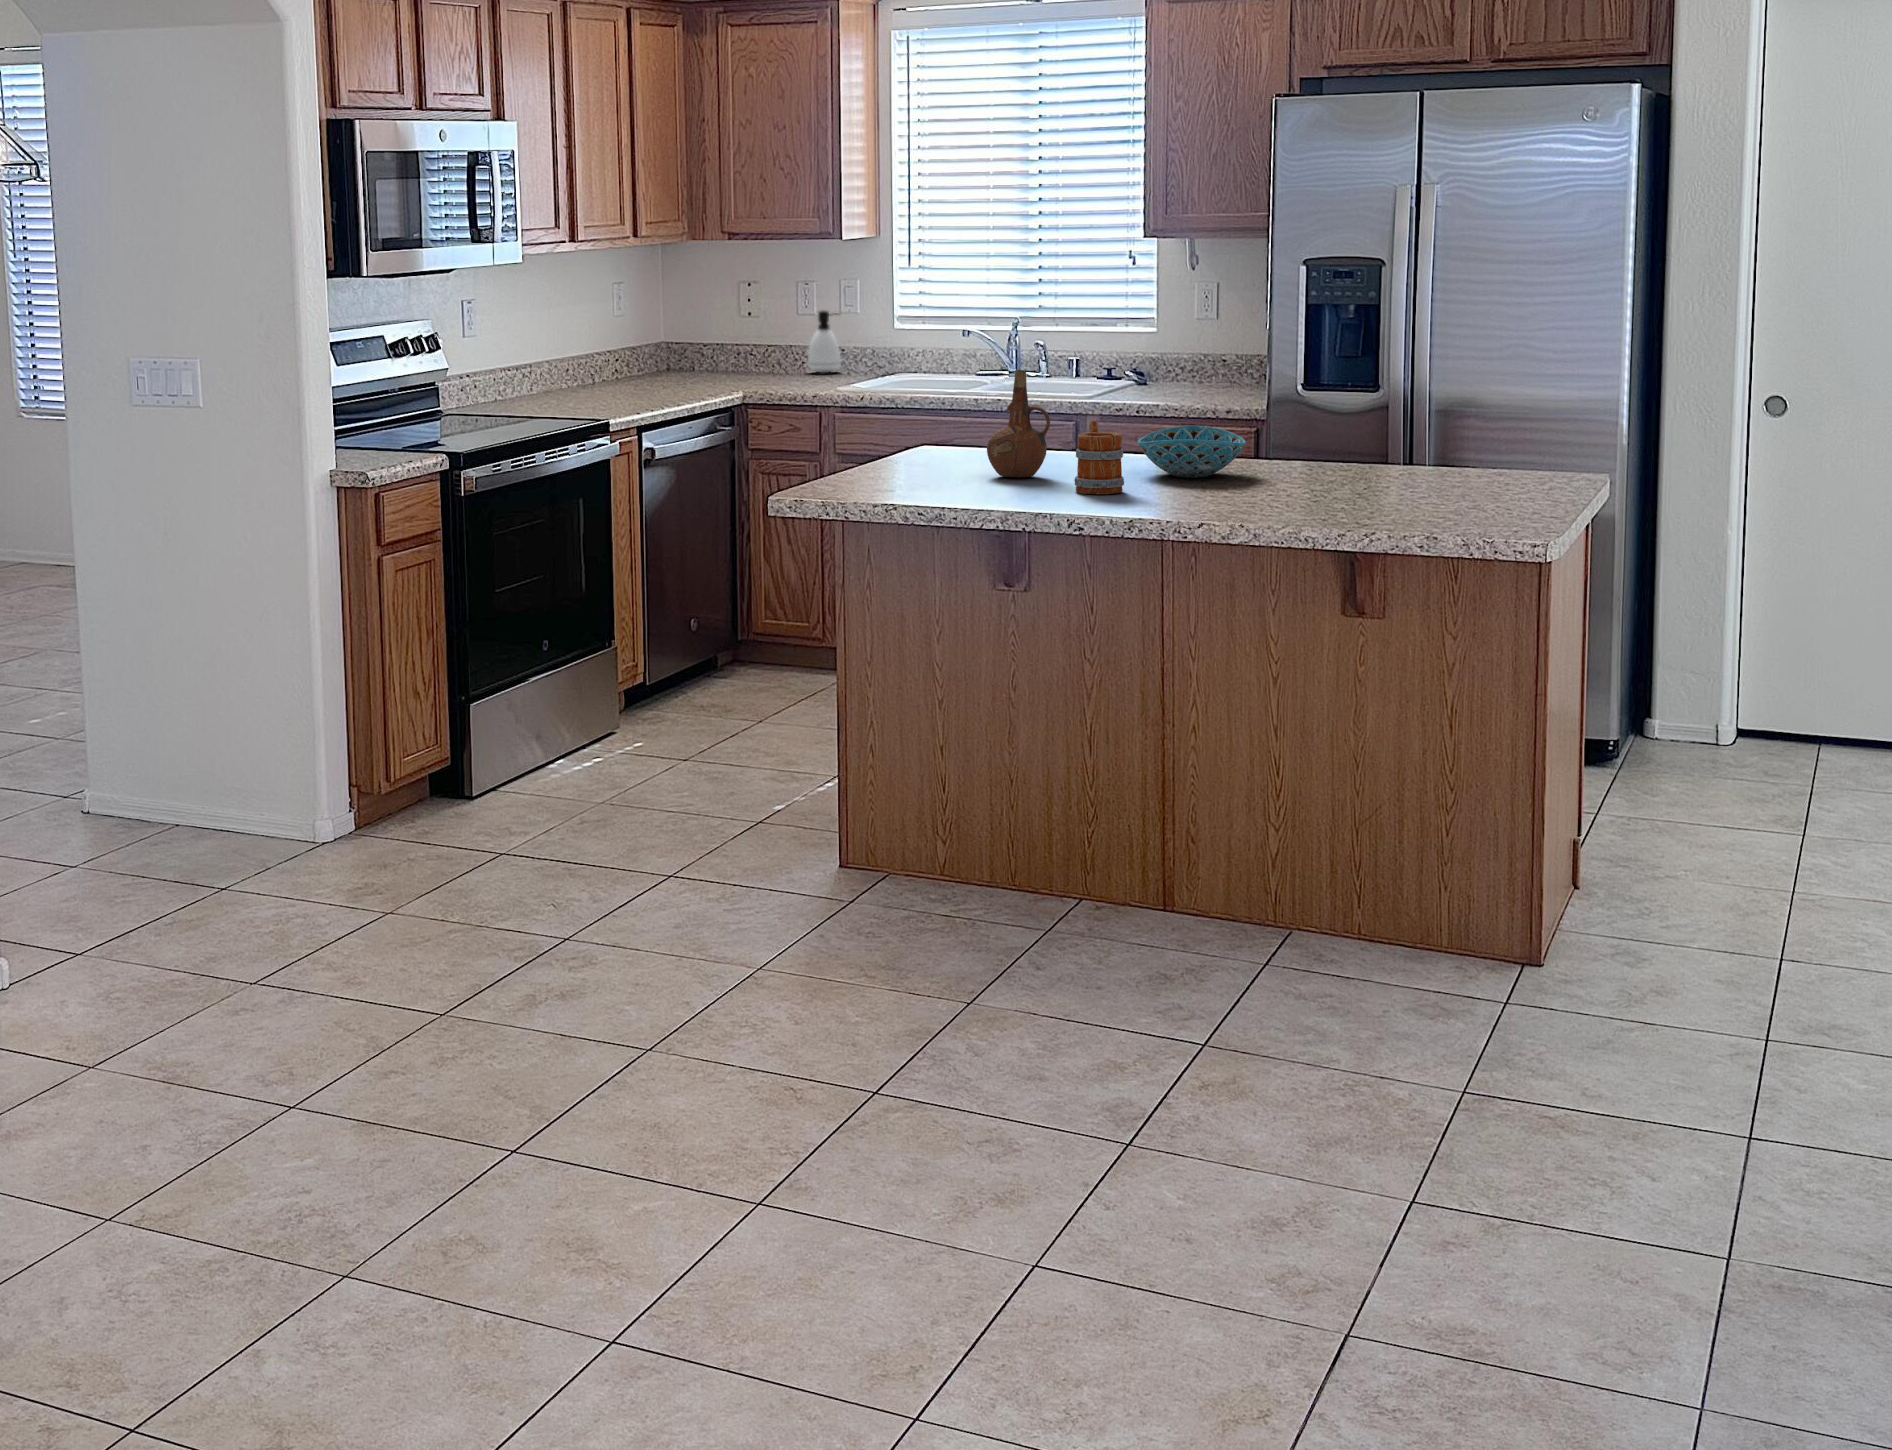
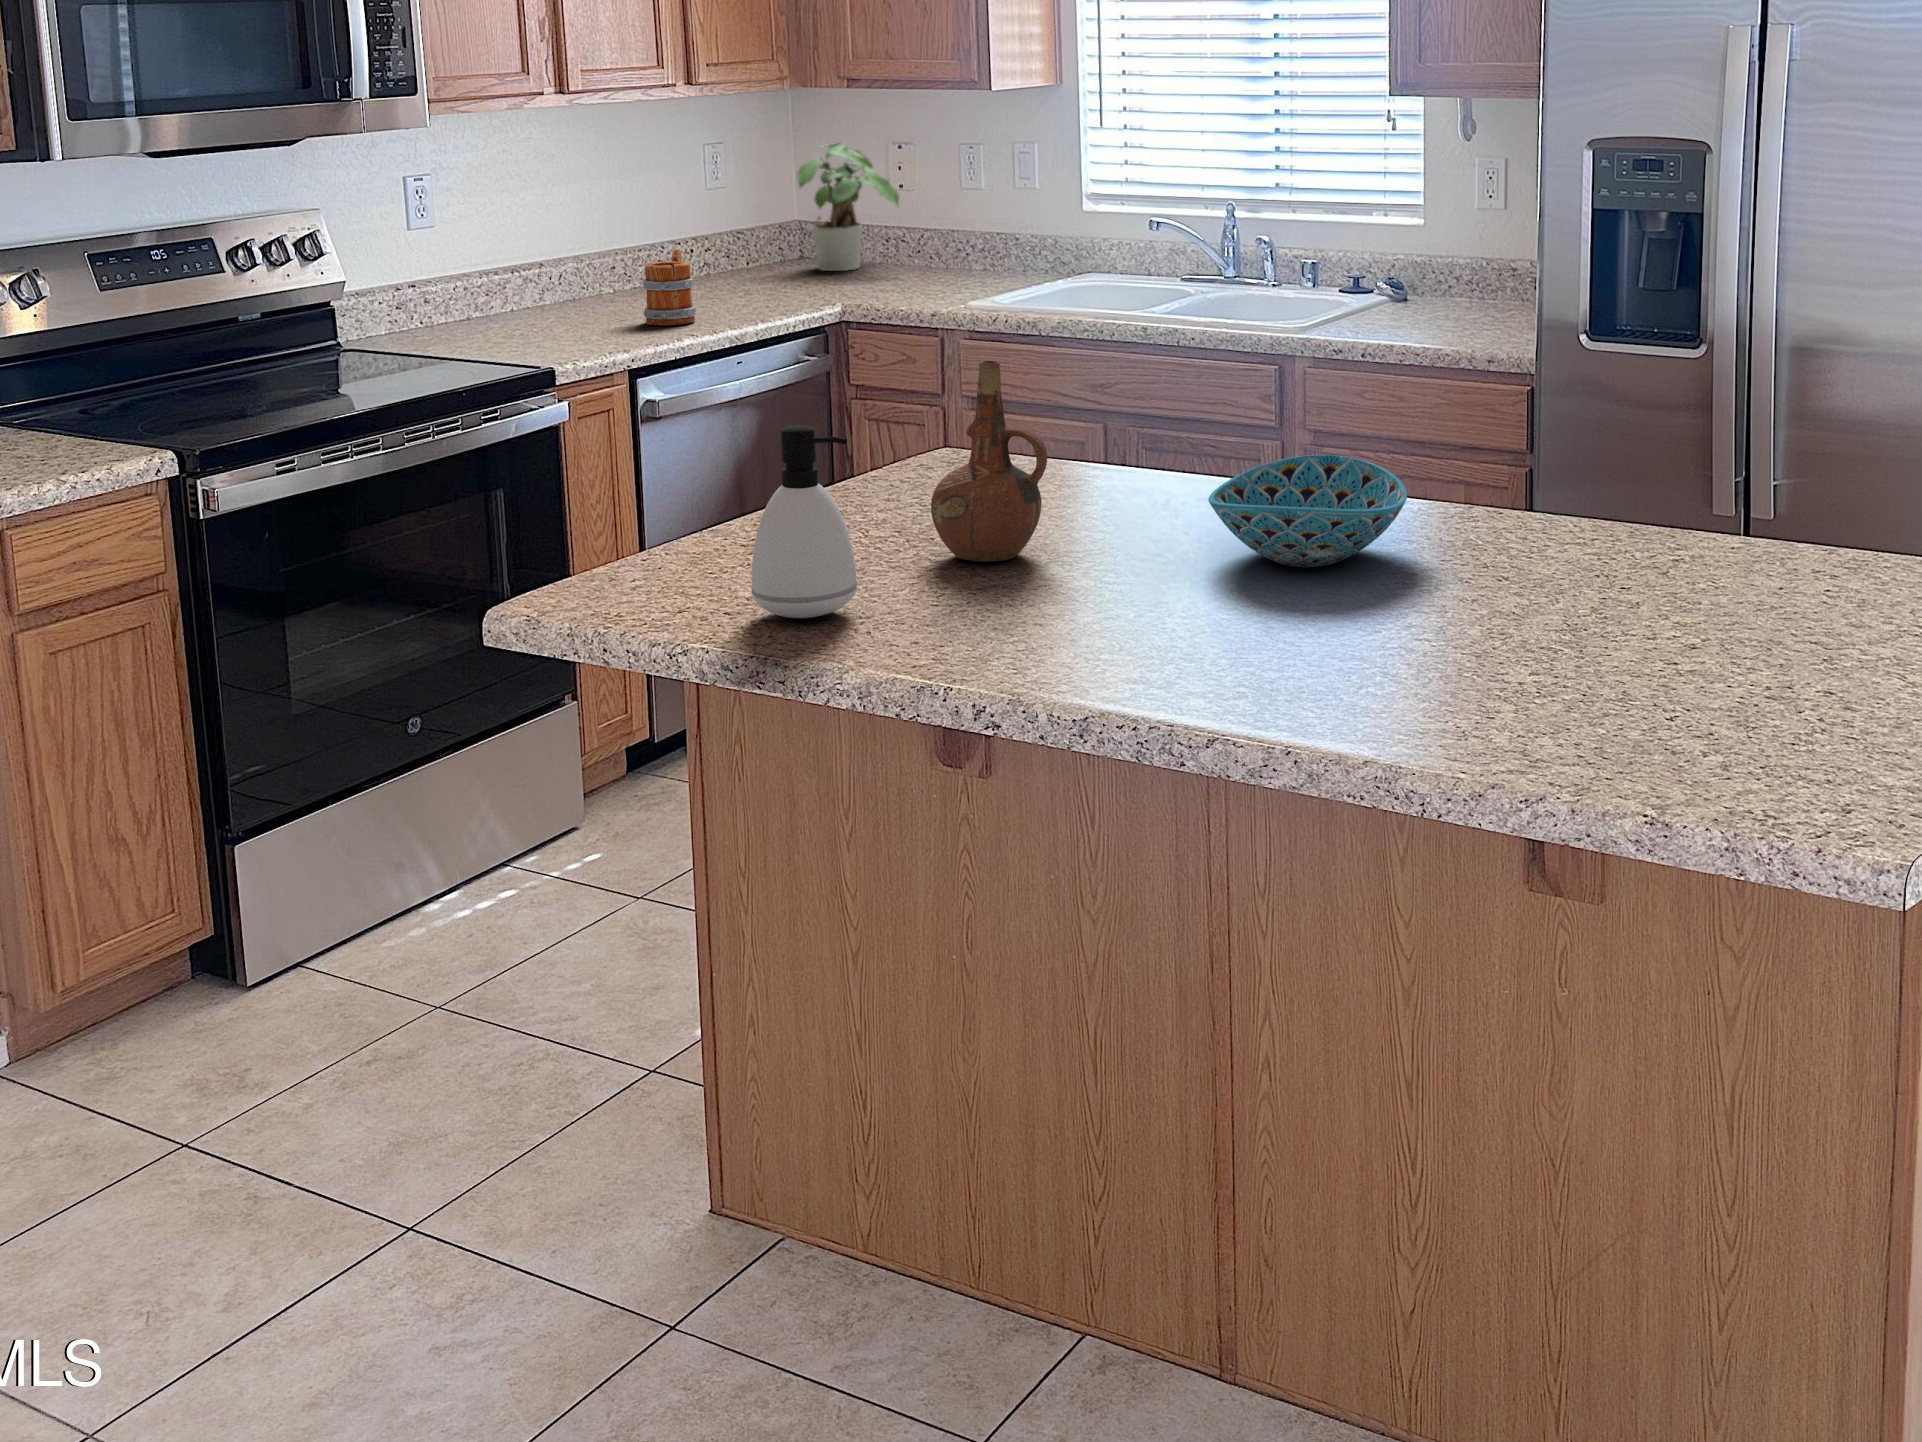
potted plant: none [688,282,766,376] -> present [796,143,899,271]
soap dispenser: present [808,311,841,373] -> present [752,425,857,618]
mug: present [1074,421,1124,494] -> present [643,249,696,325]

